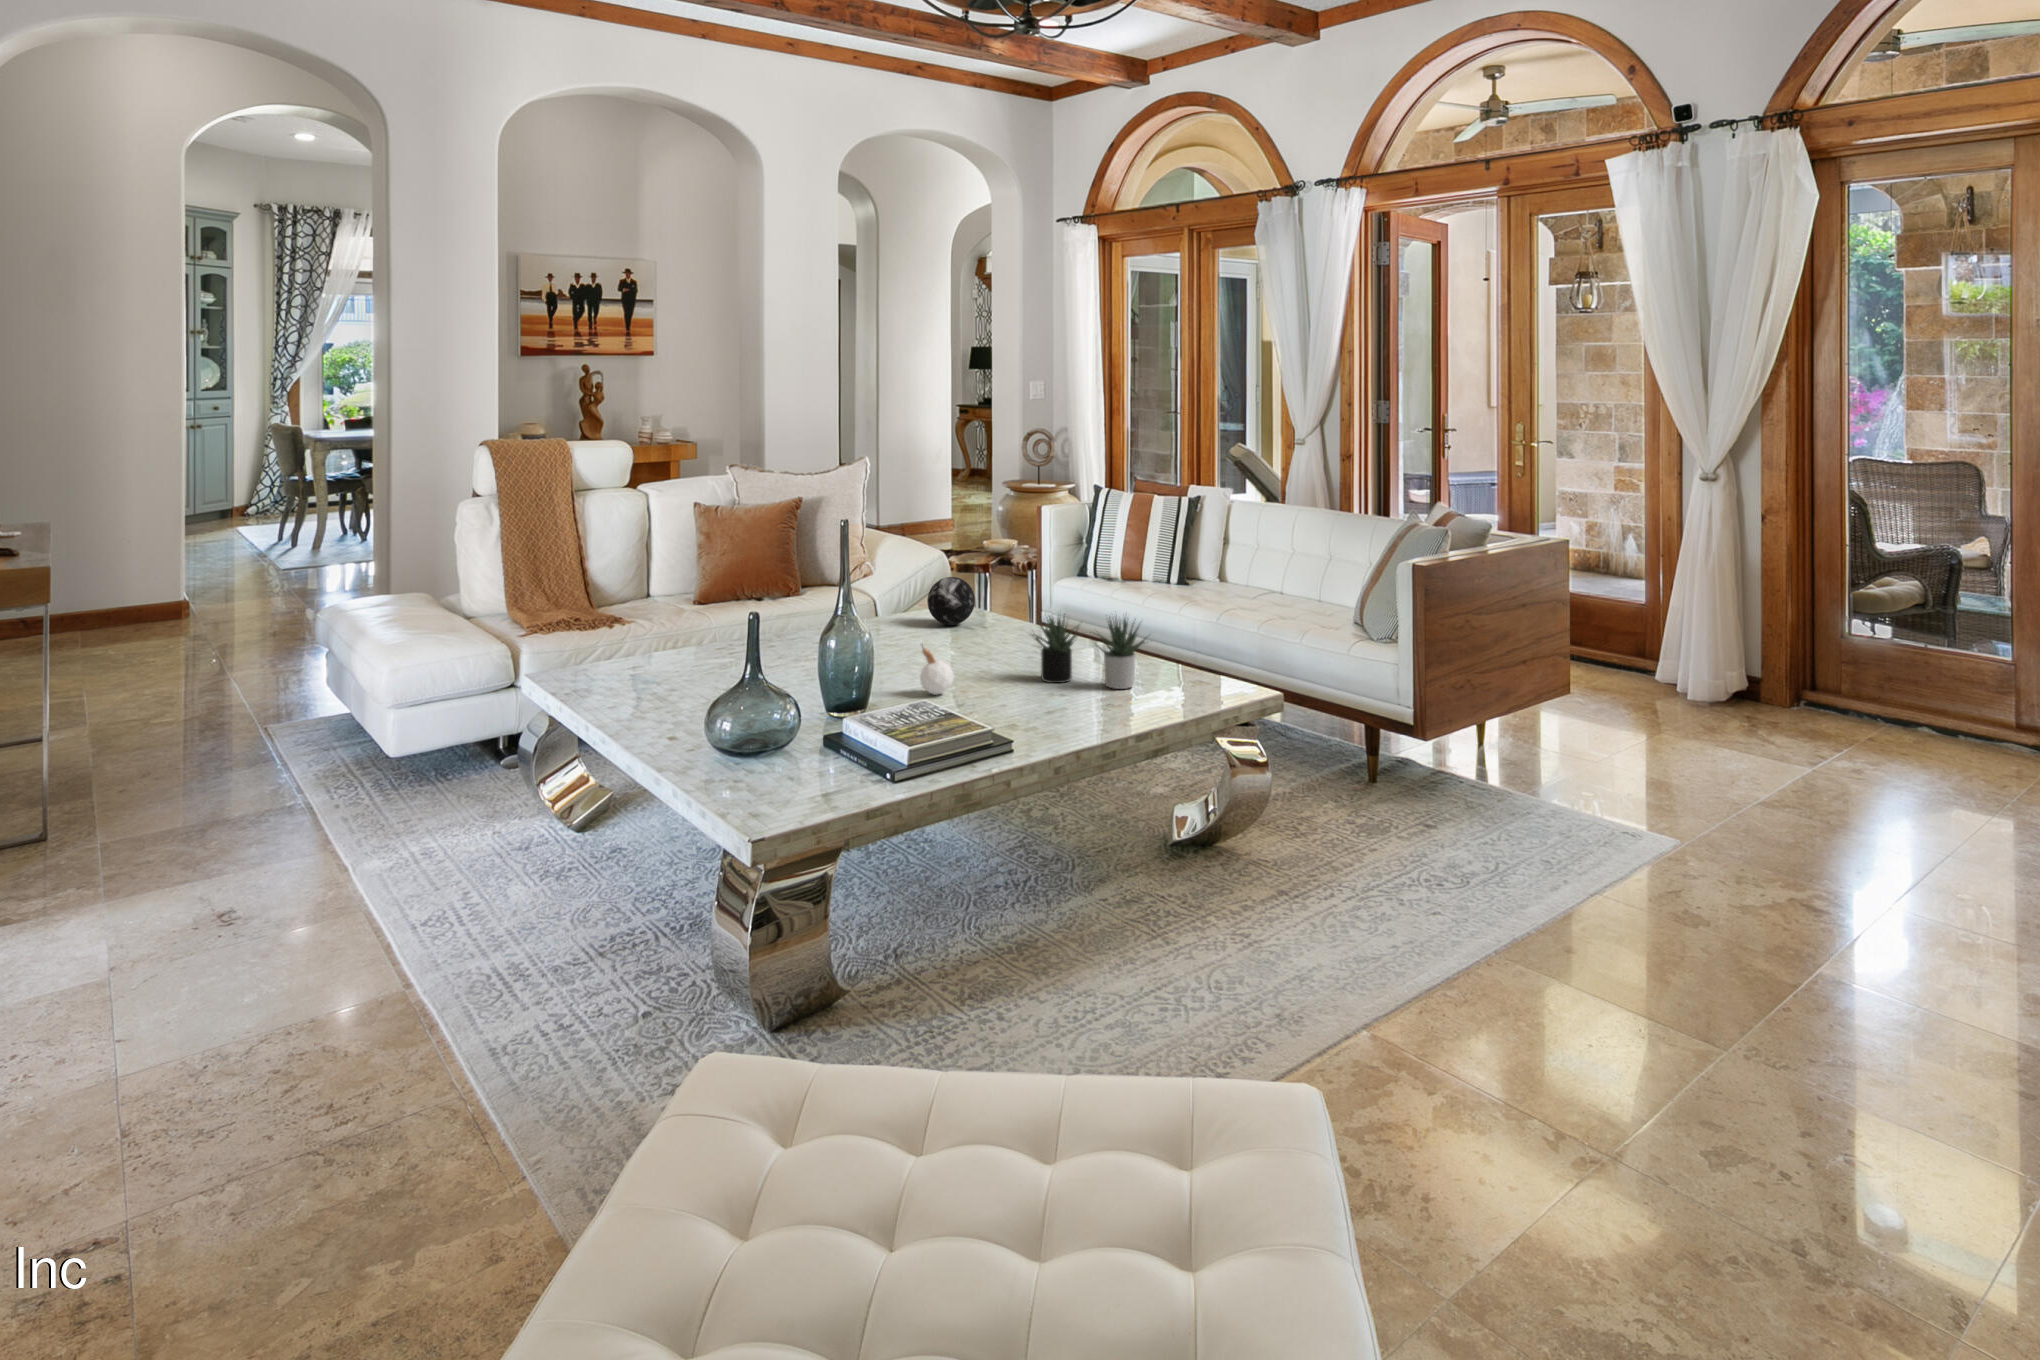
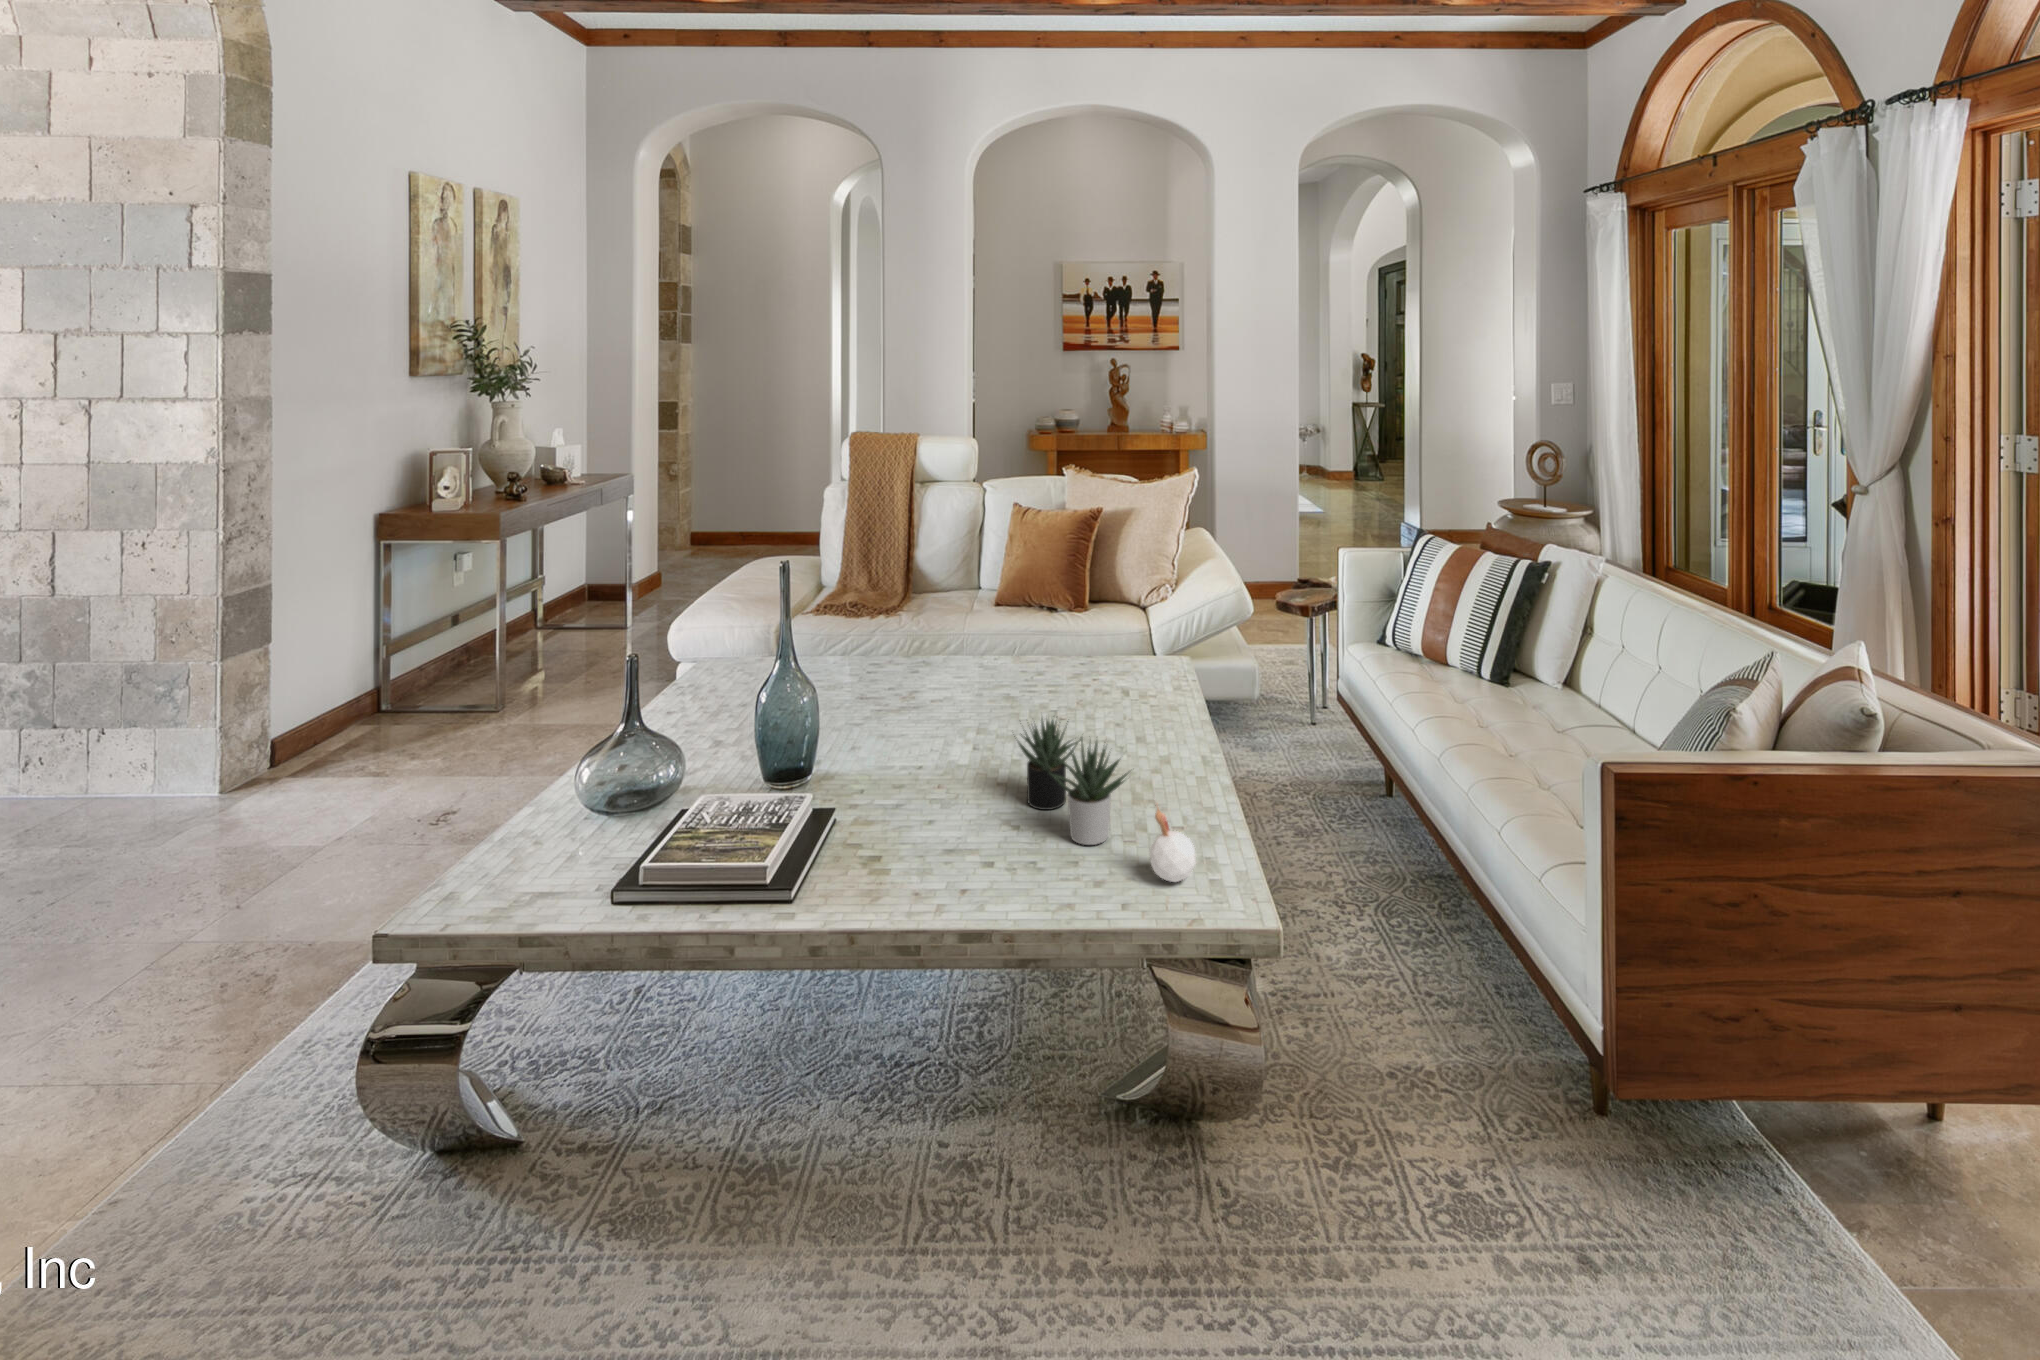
decorative orb: present [927,577,975,625] -> none [1095,628,1150,685]
candle: present [920,648,954,695] -> present [1150,803,1196,882]

